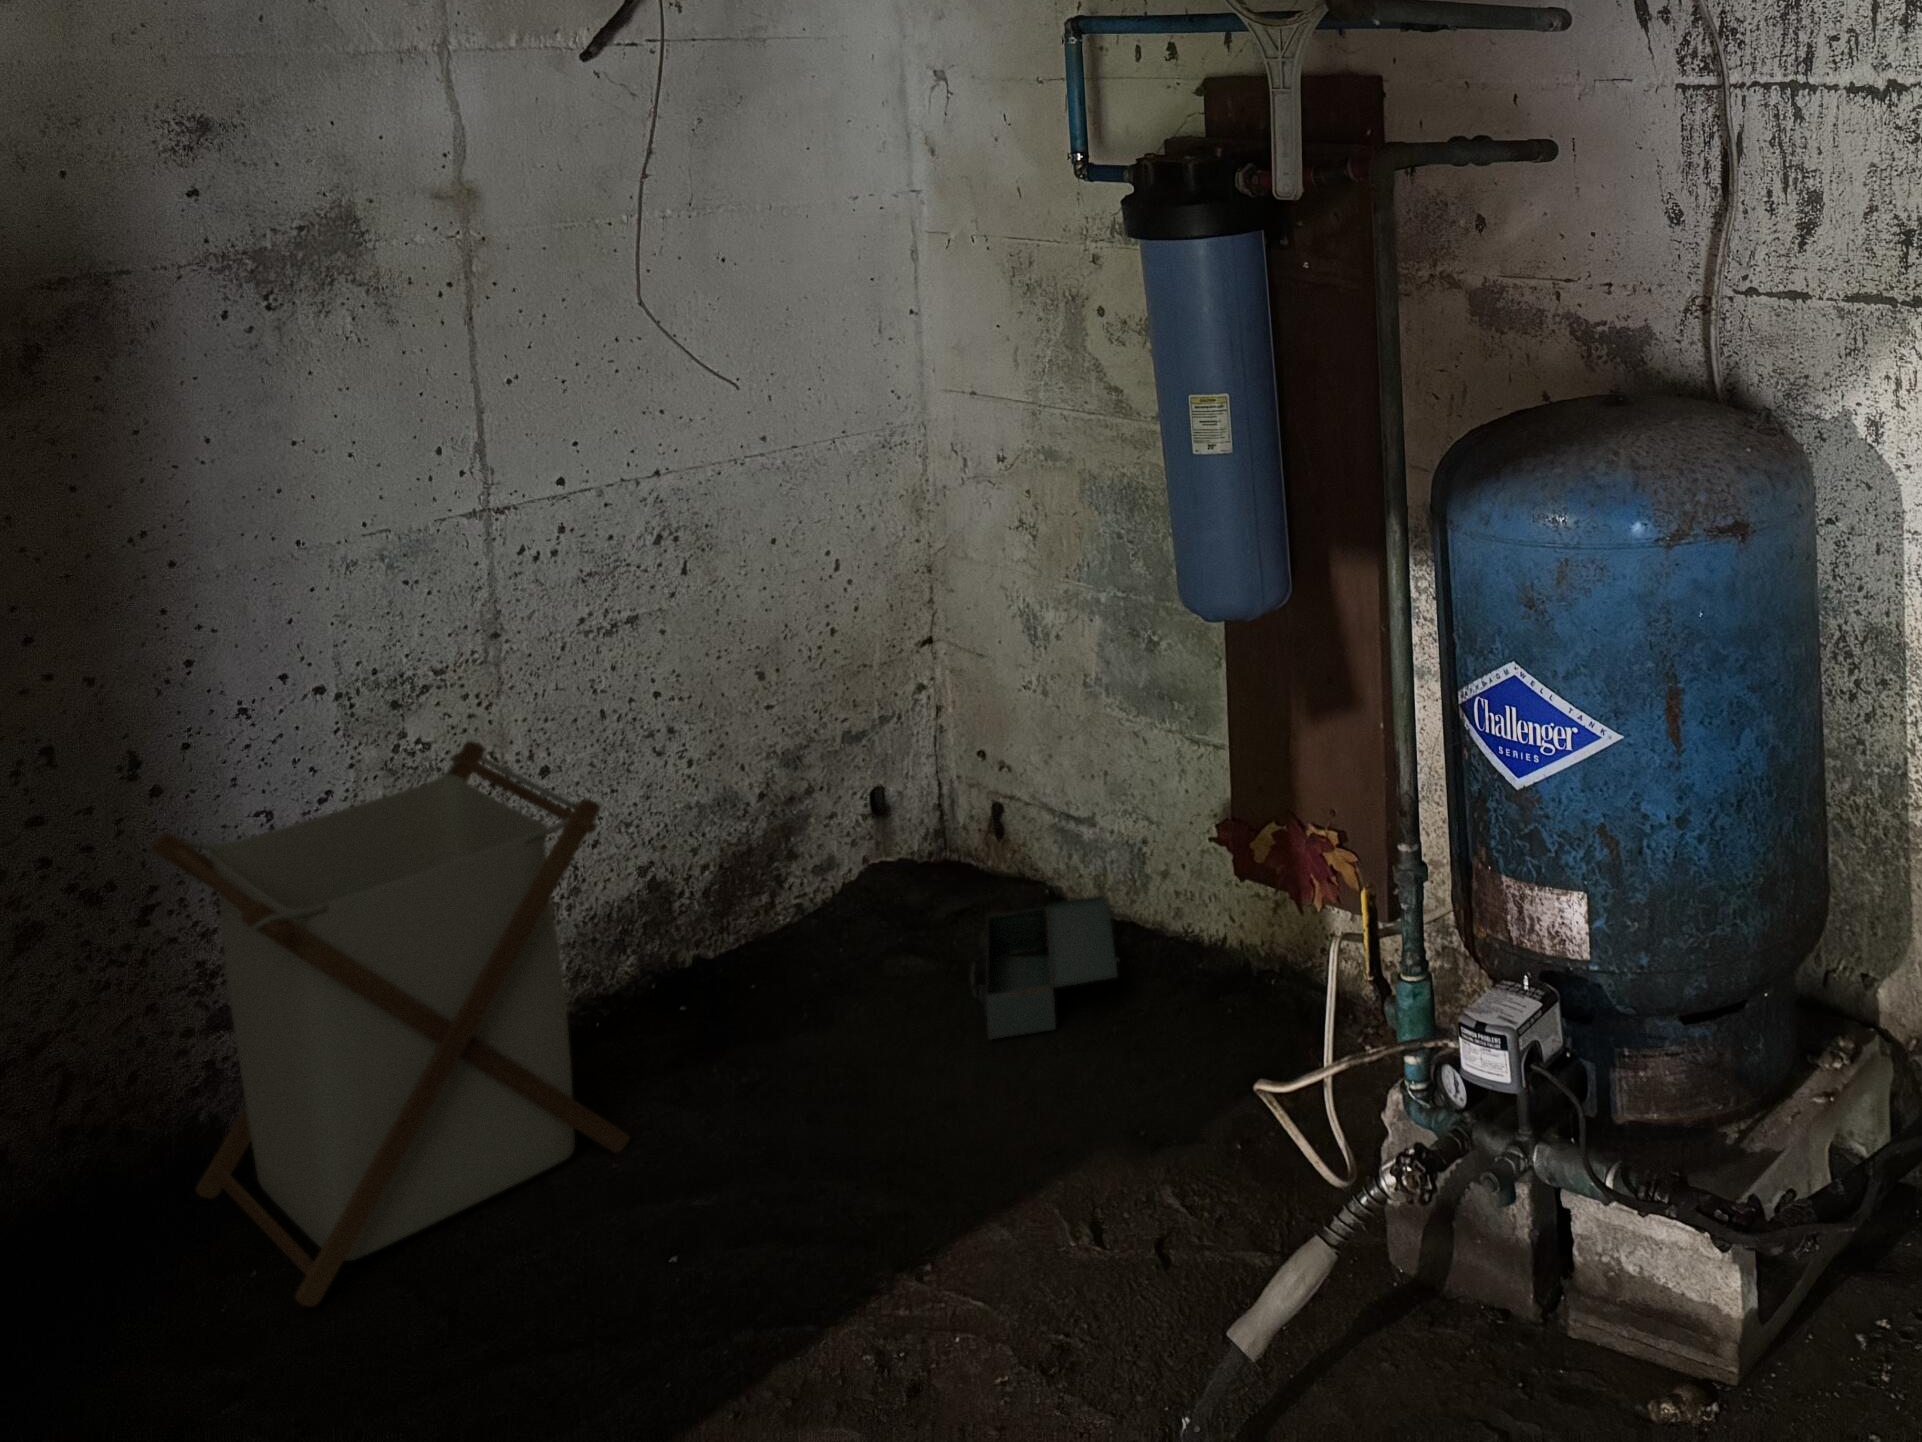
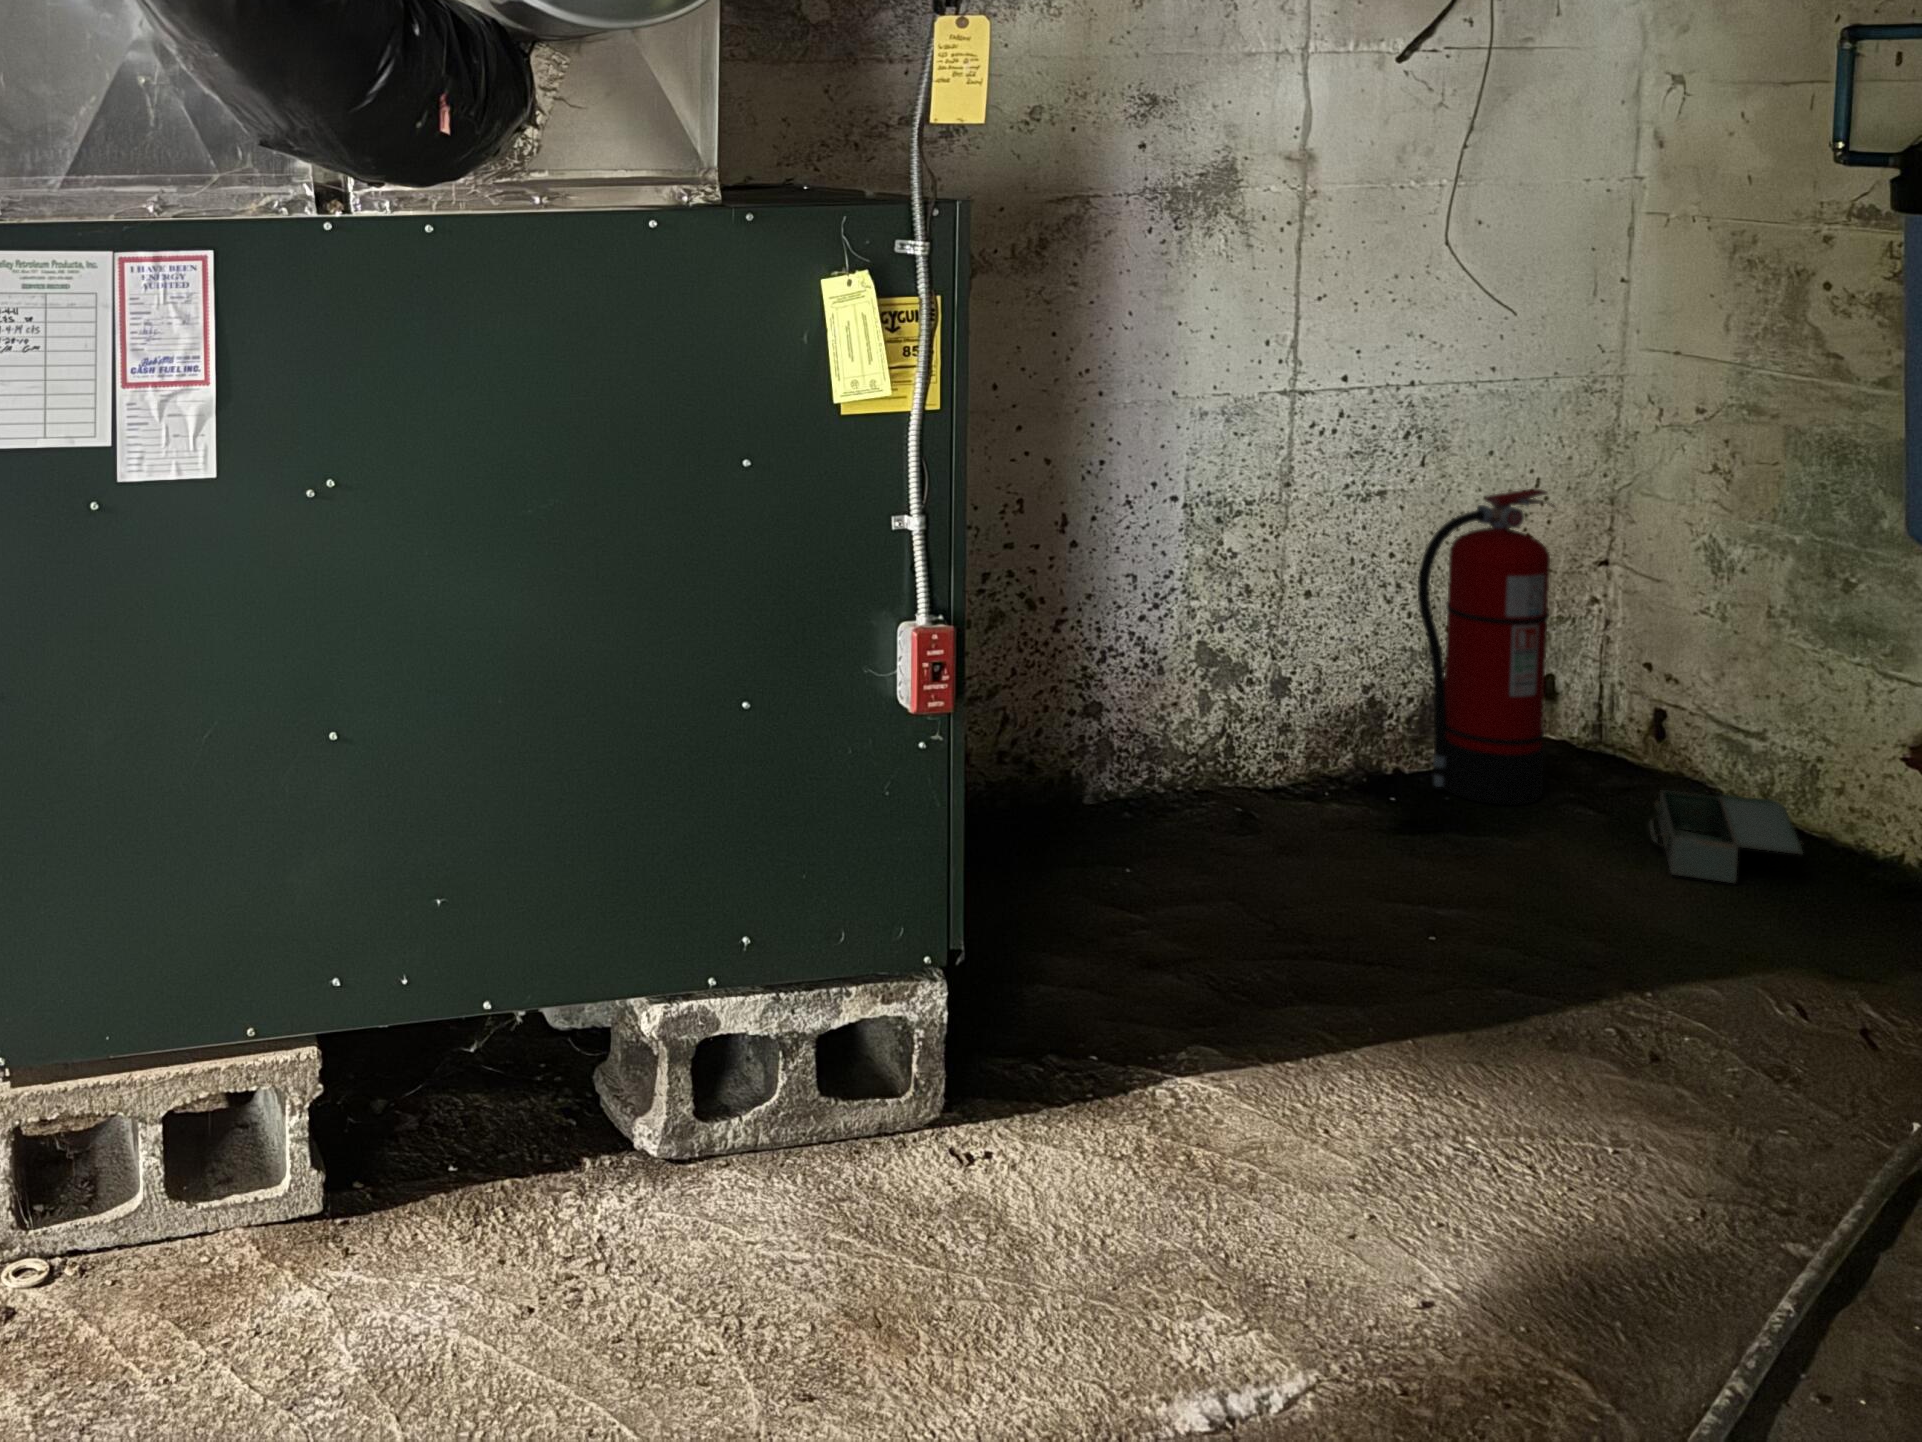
fire extinguisher: none [683,582,869,984] -> present [1418,489,1556,805]
laundry basket: present [151,741,629,1307] -> none [1082,553,1389,882]

